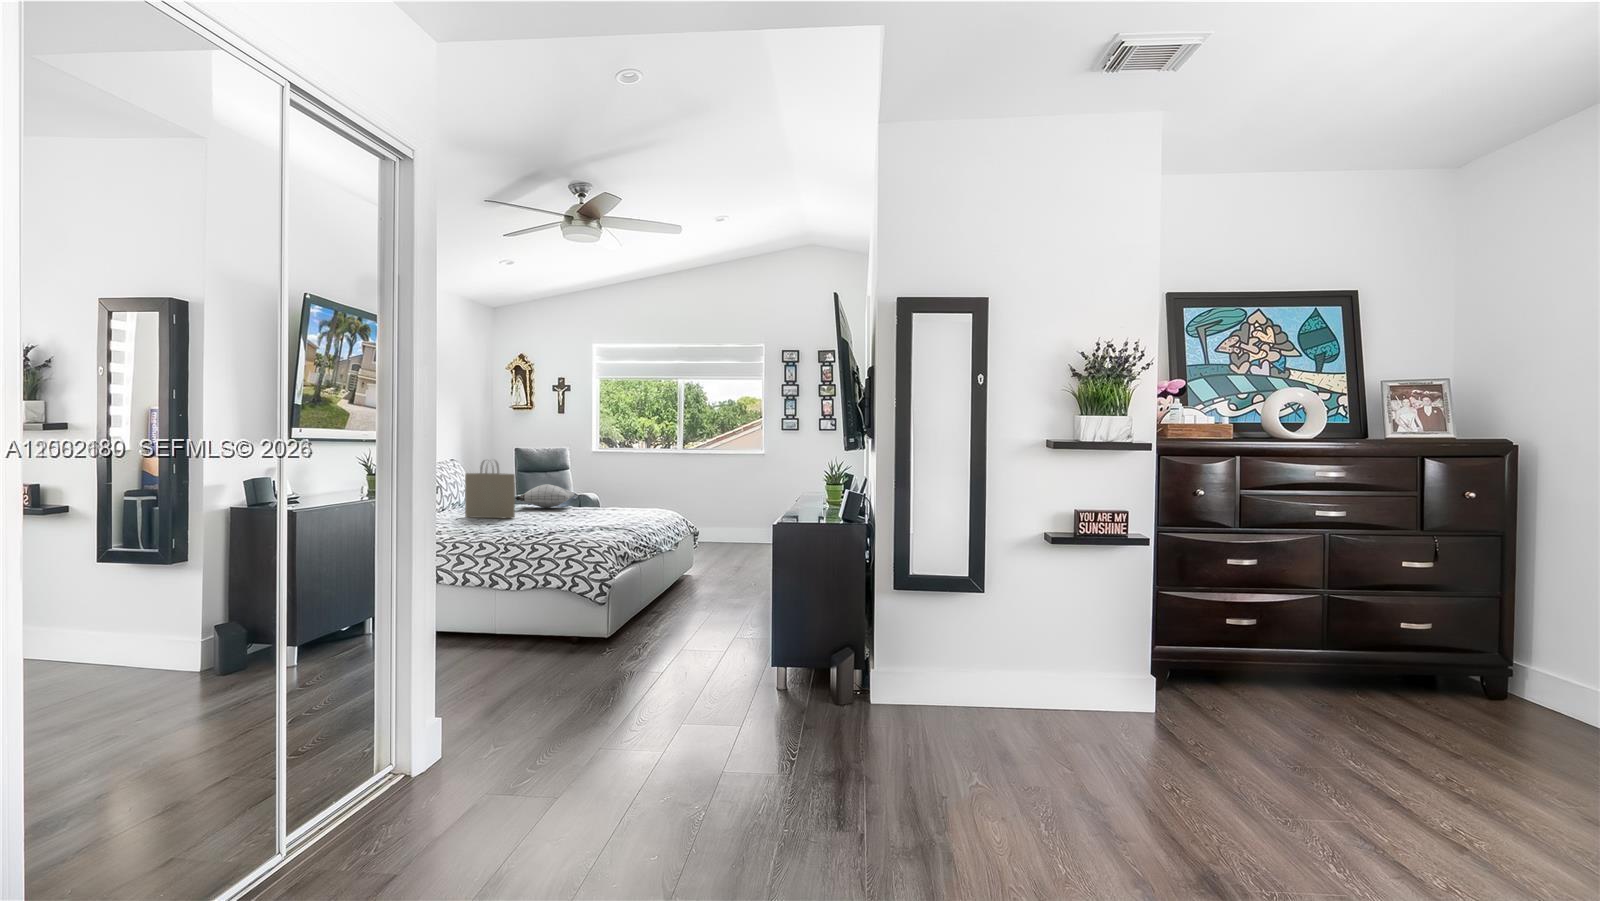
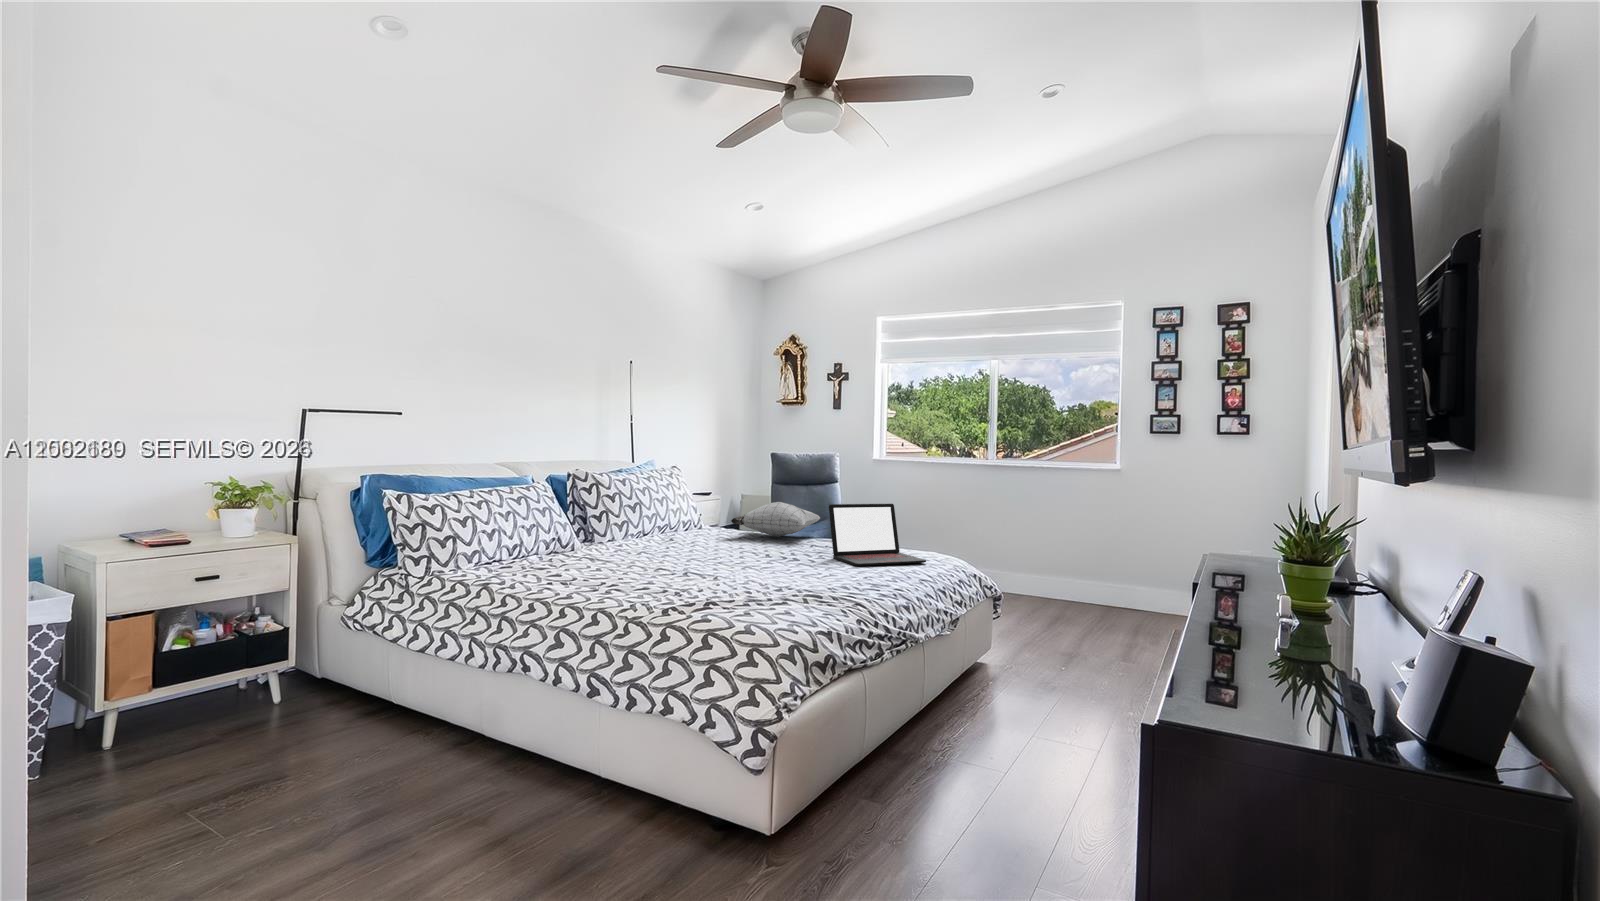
tote bag: present [465,460,515,518] -> none [648,463,709,554]
laptop: none [593,481,655,518] -> present [829,504,926,566]

